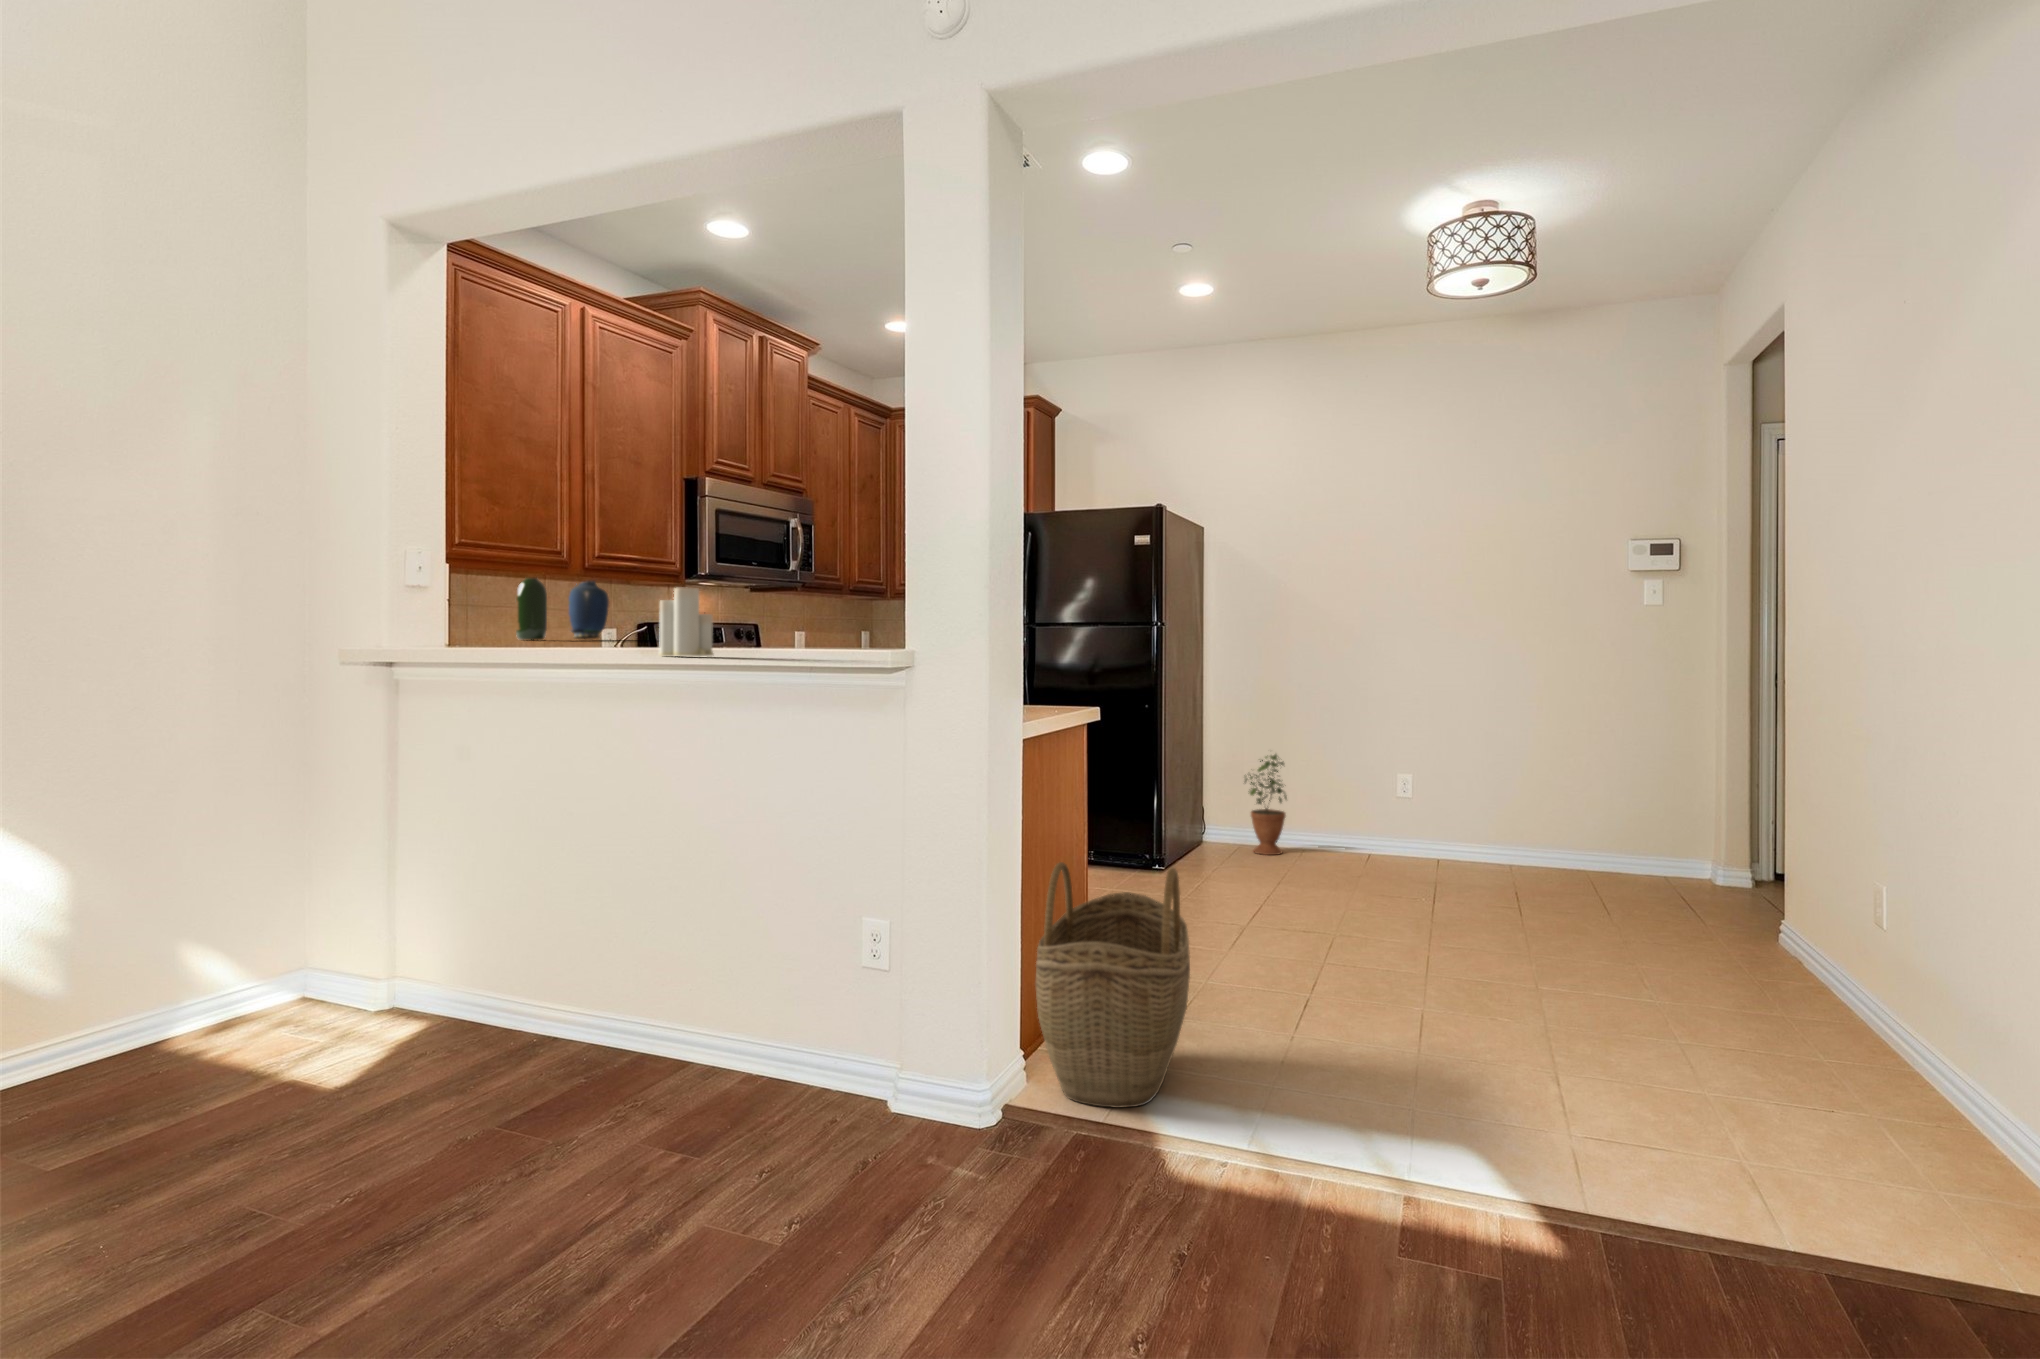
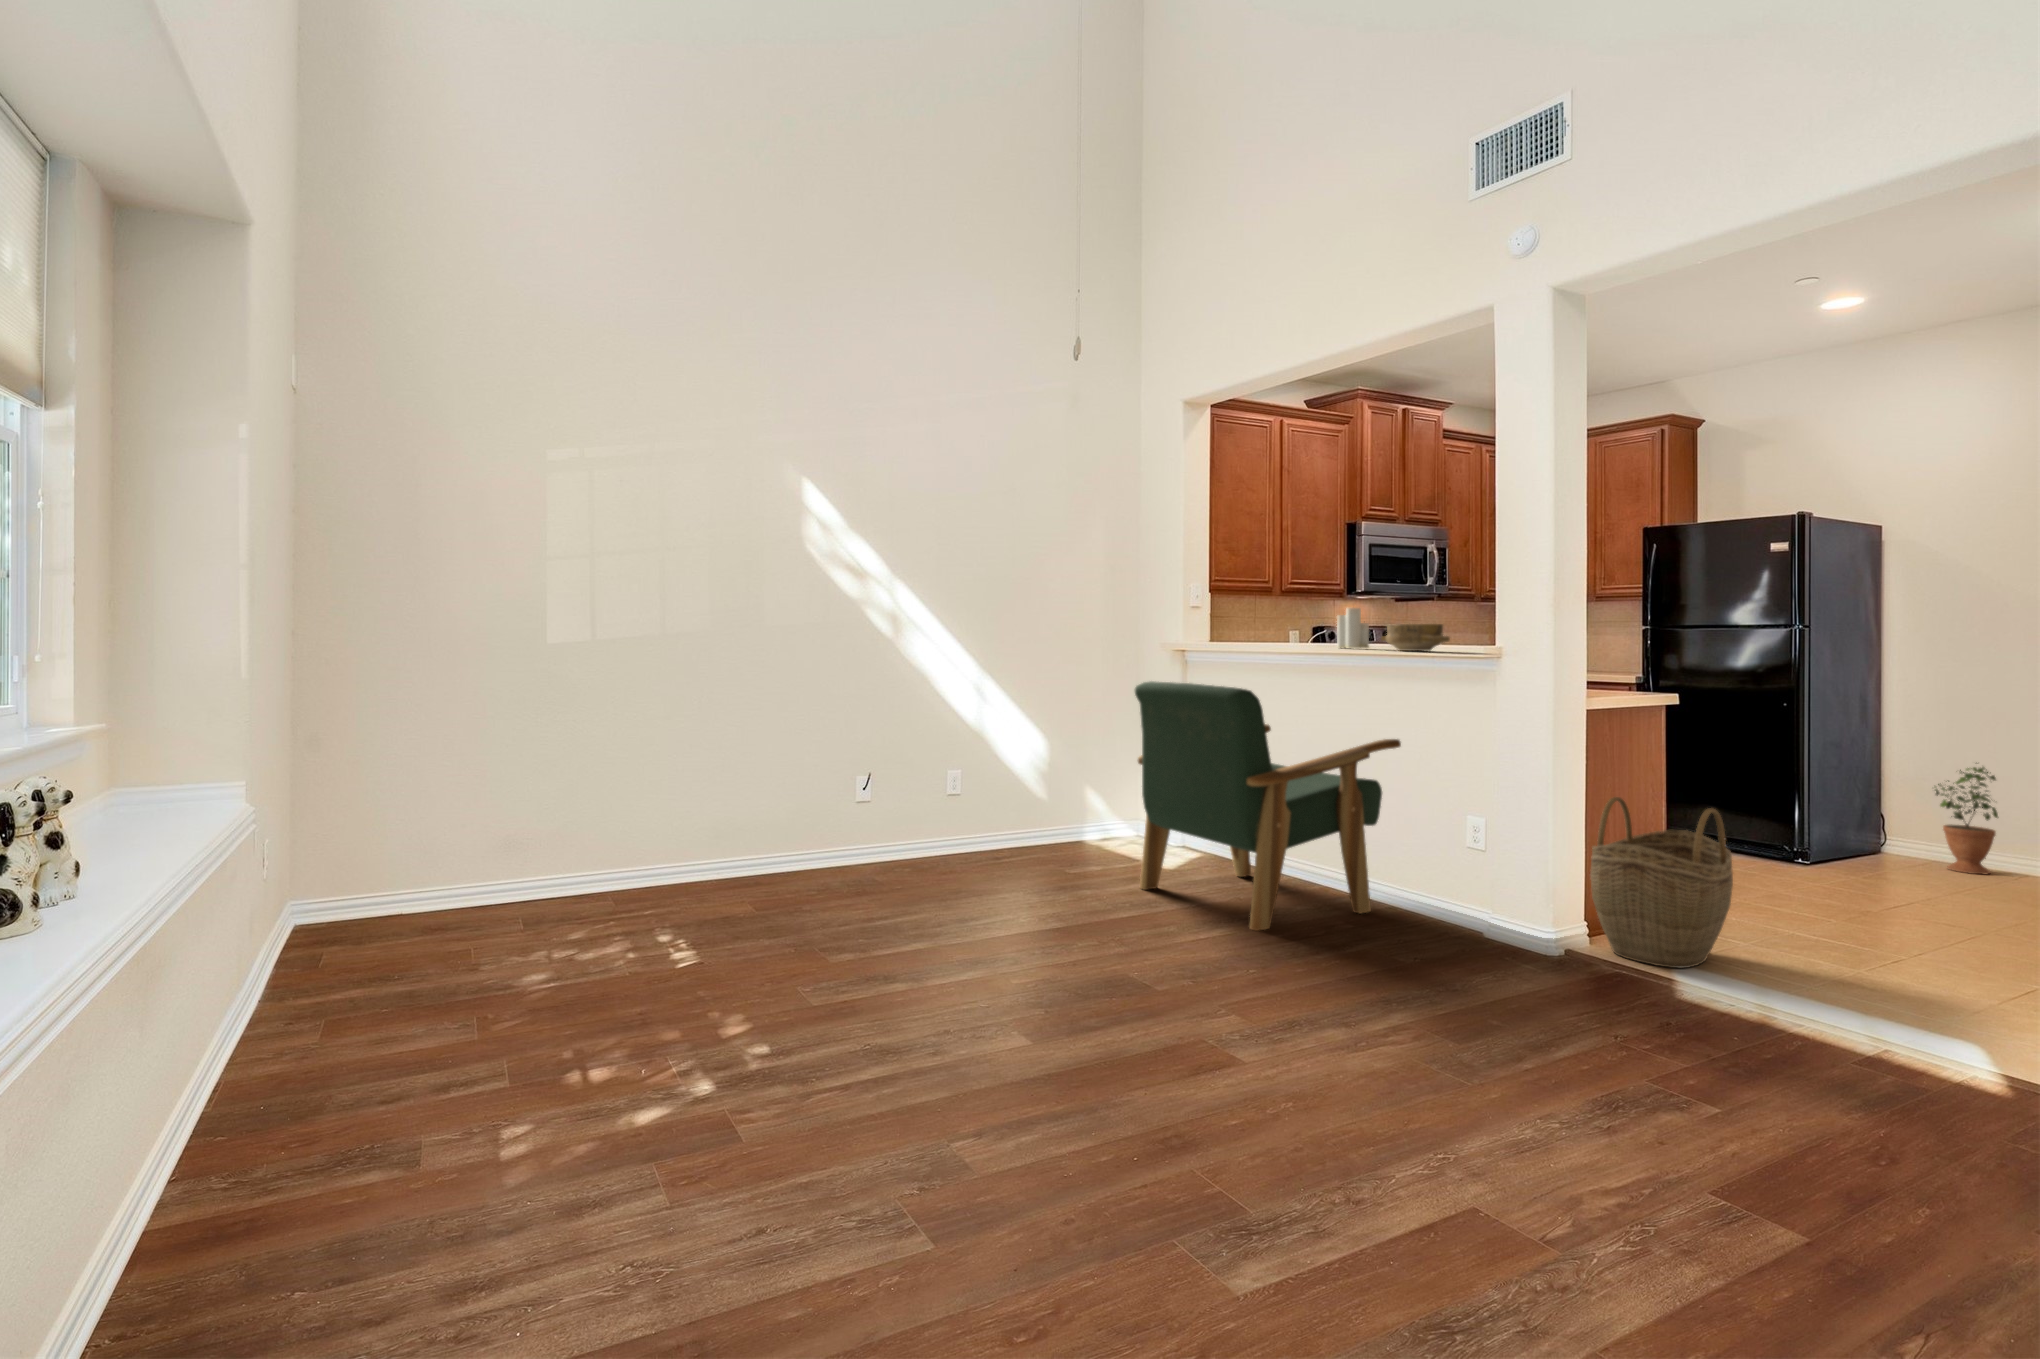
wine bottle: present [516,578,547,640] -> none [1237,586,1256,639]
vase: present [569,581,609,639] -> none [1265,590,1294,638]
ceramic bowl: none [732,615,839,660] -> present [1381,624,1450,651]
armchair: none [198,736,765,1260] -> present [1135,681,1401,931]

